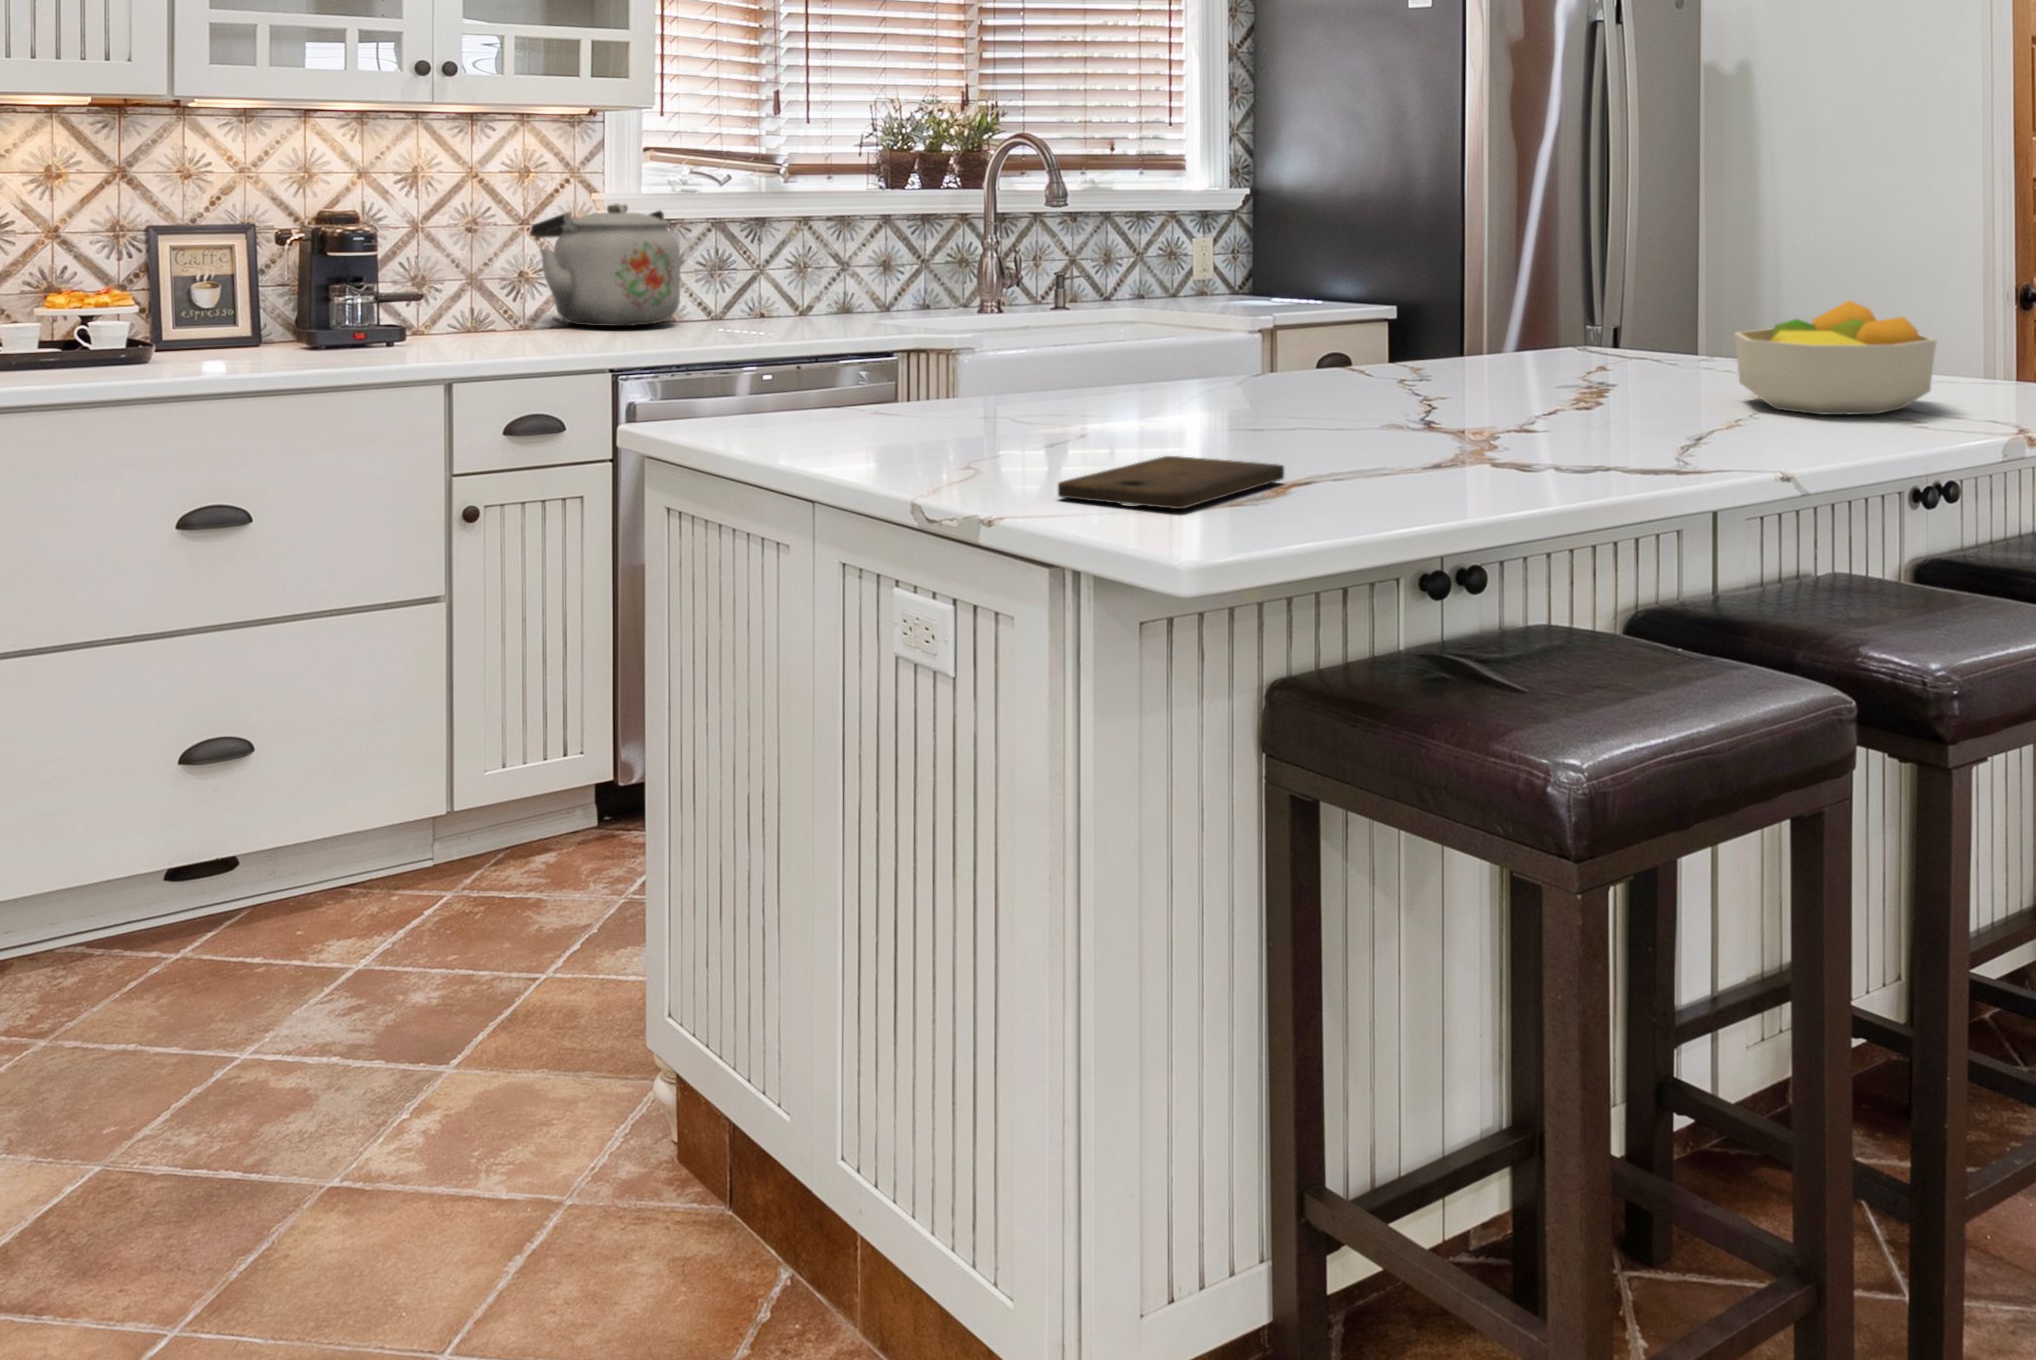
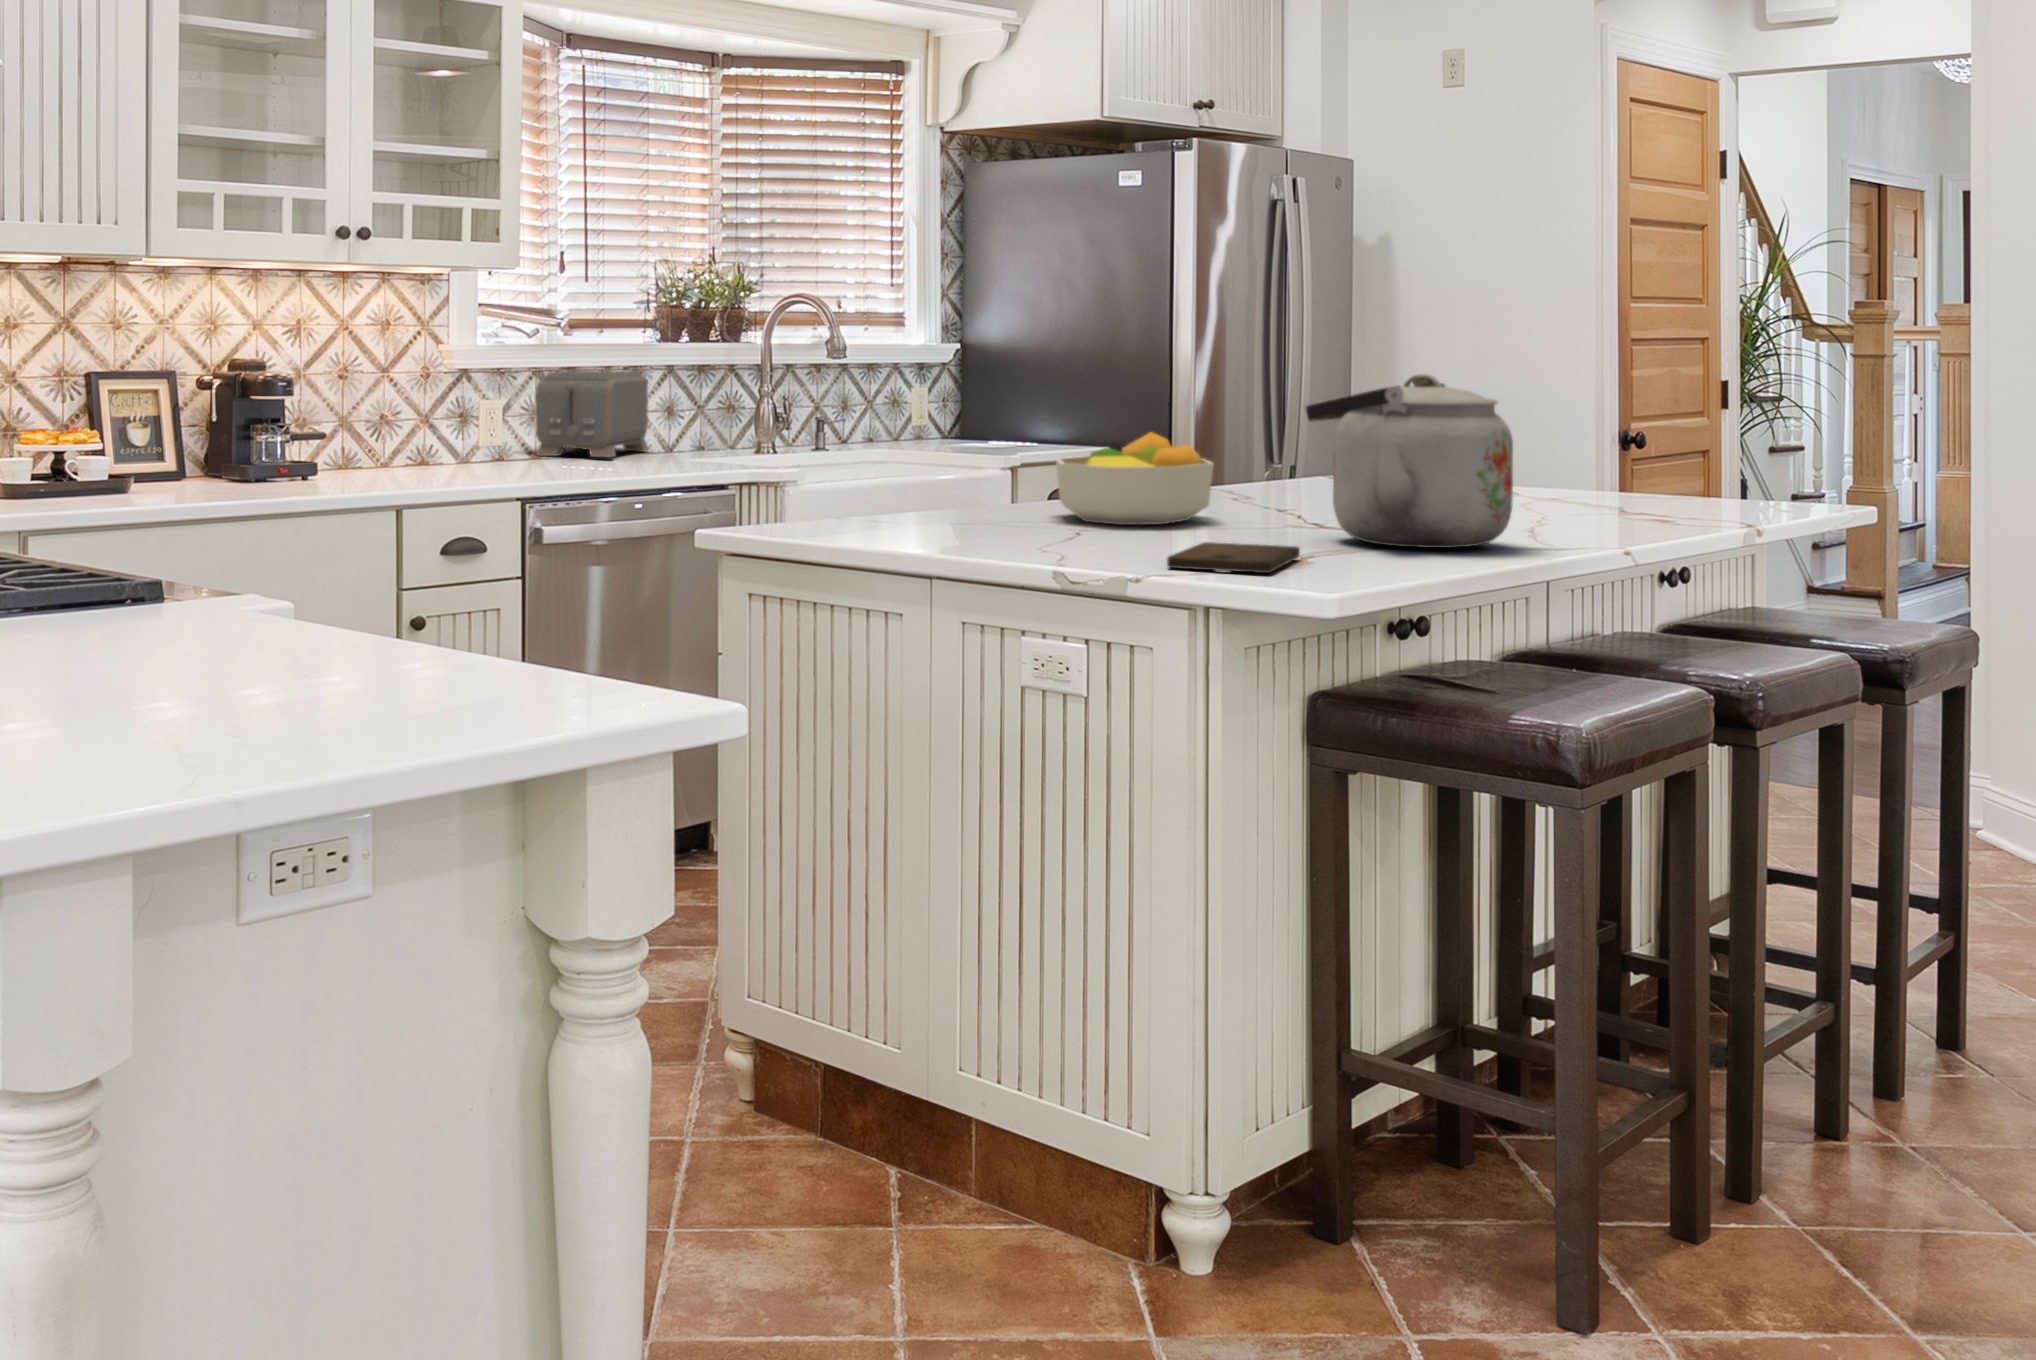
kettle: present [531,203,680,326] -> present [1305,374,1513,548]
toaster: none [715,221,860,319] -> present [536,371,649,457]
fruit bowl: present [1734,301,1936,415] -> present [1056,432,1214,525]

